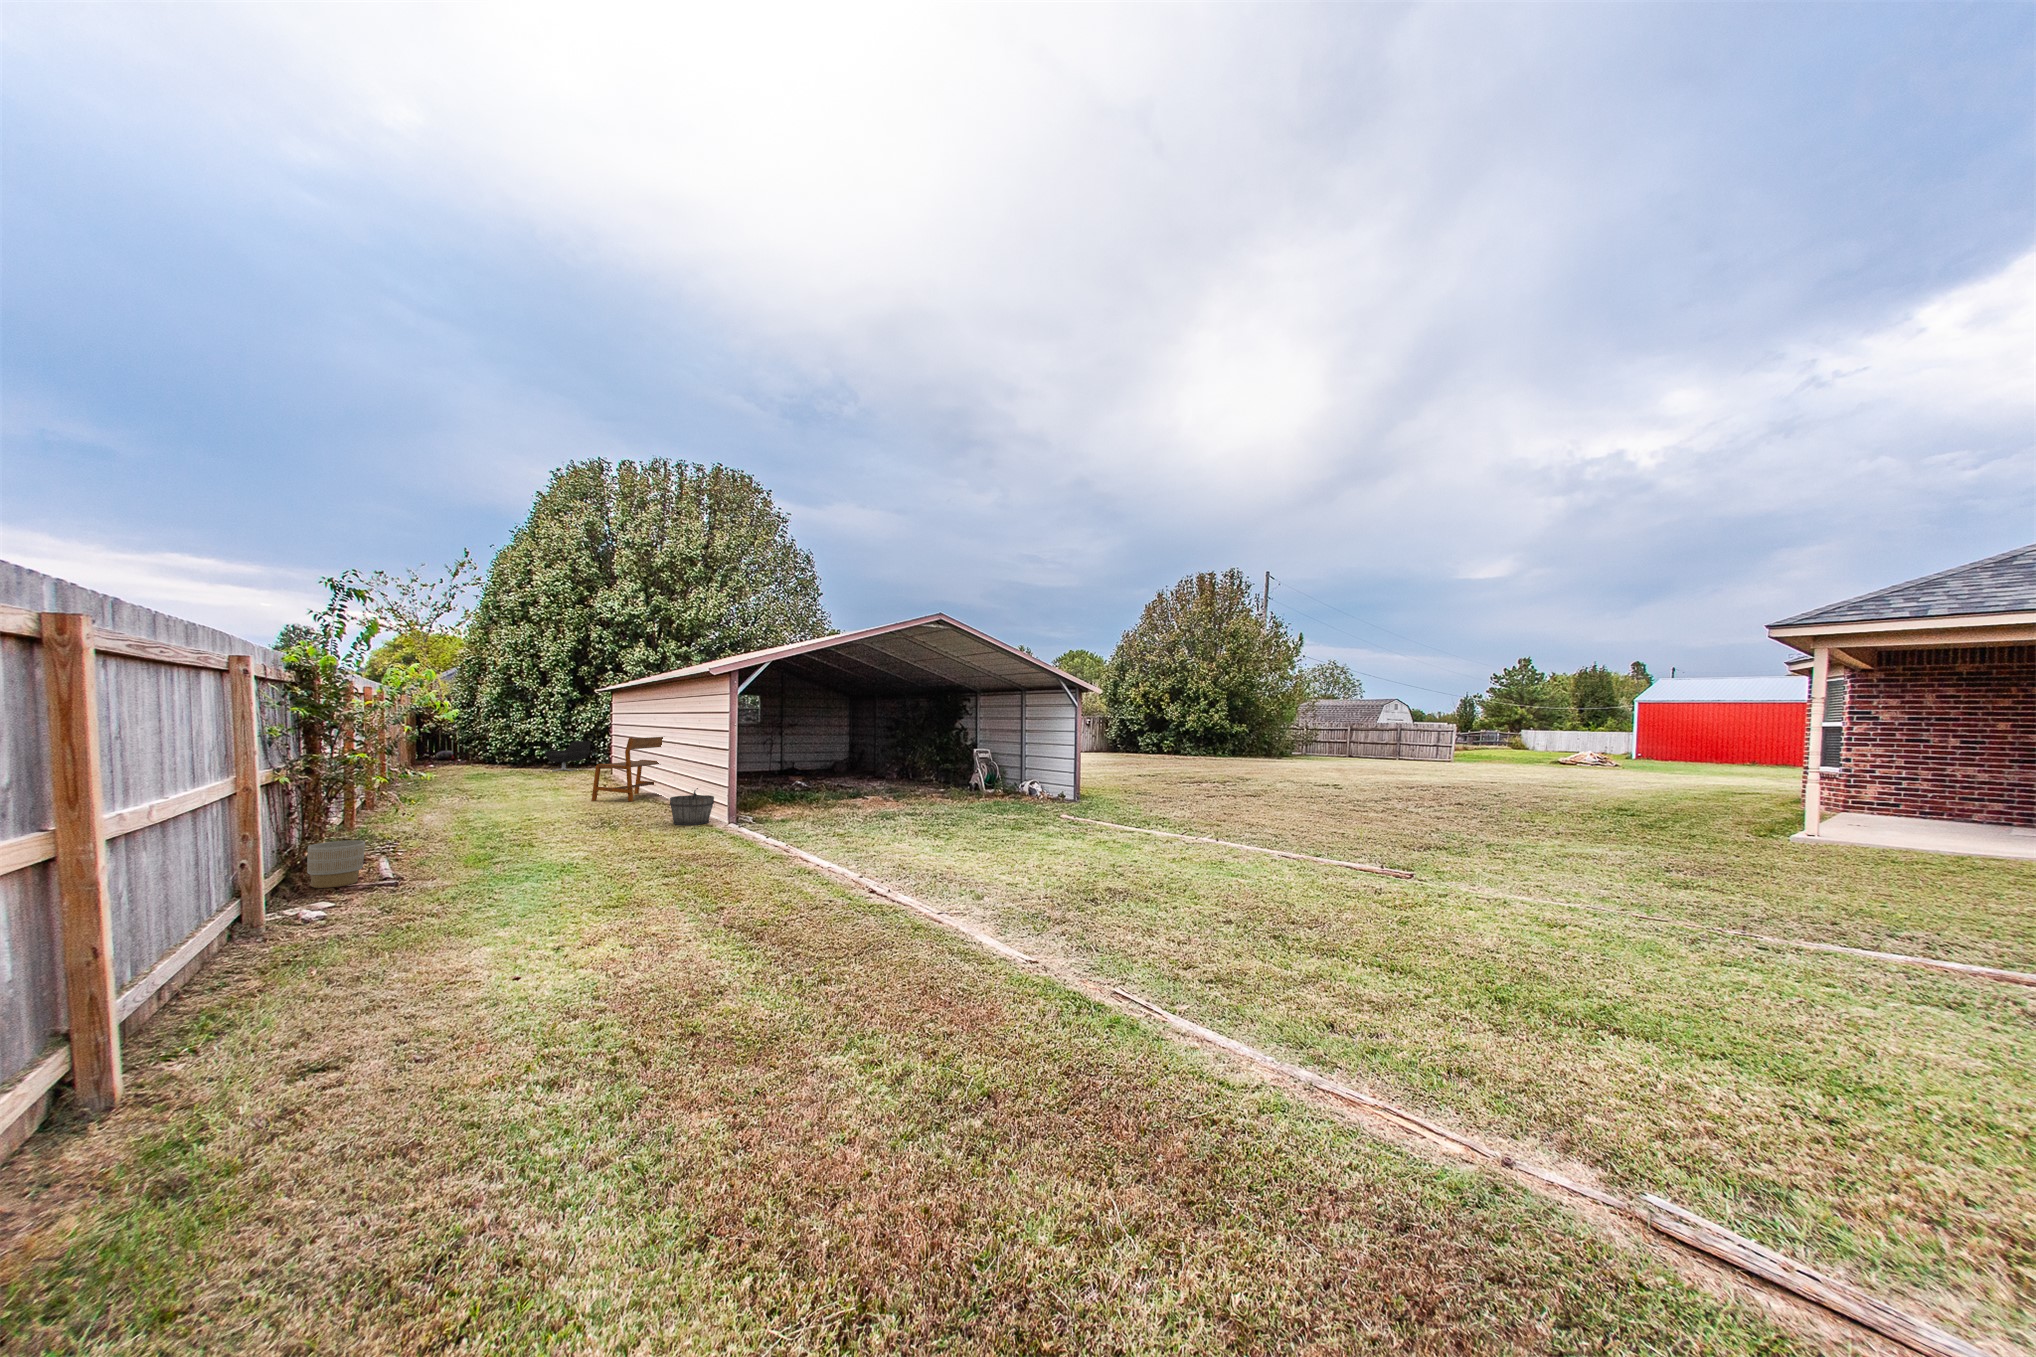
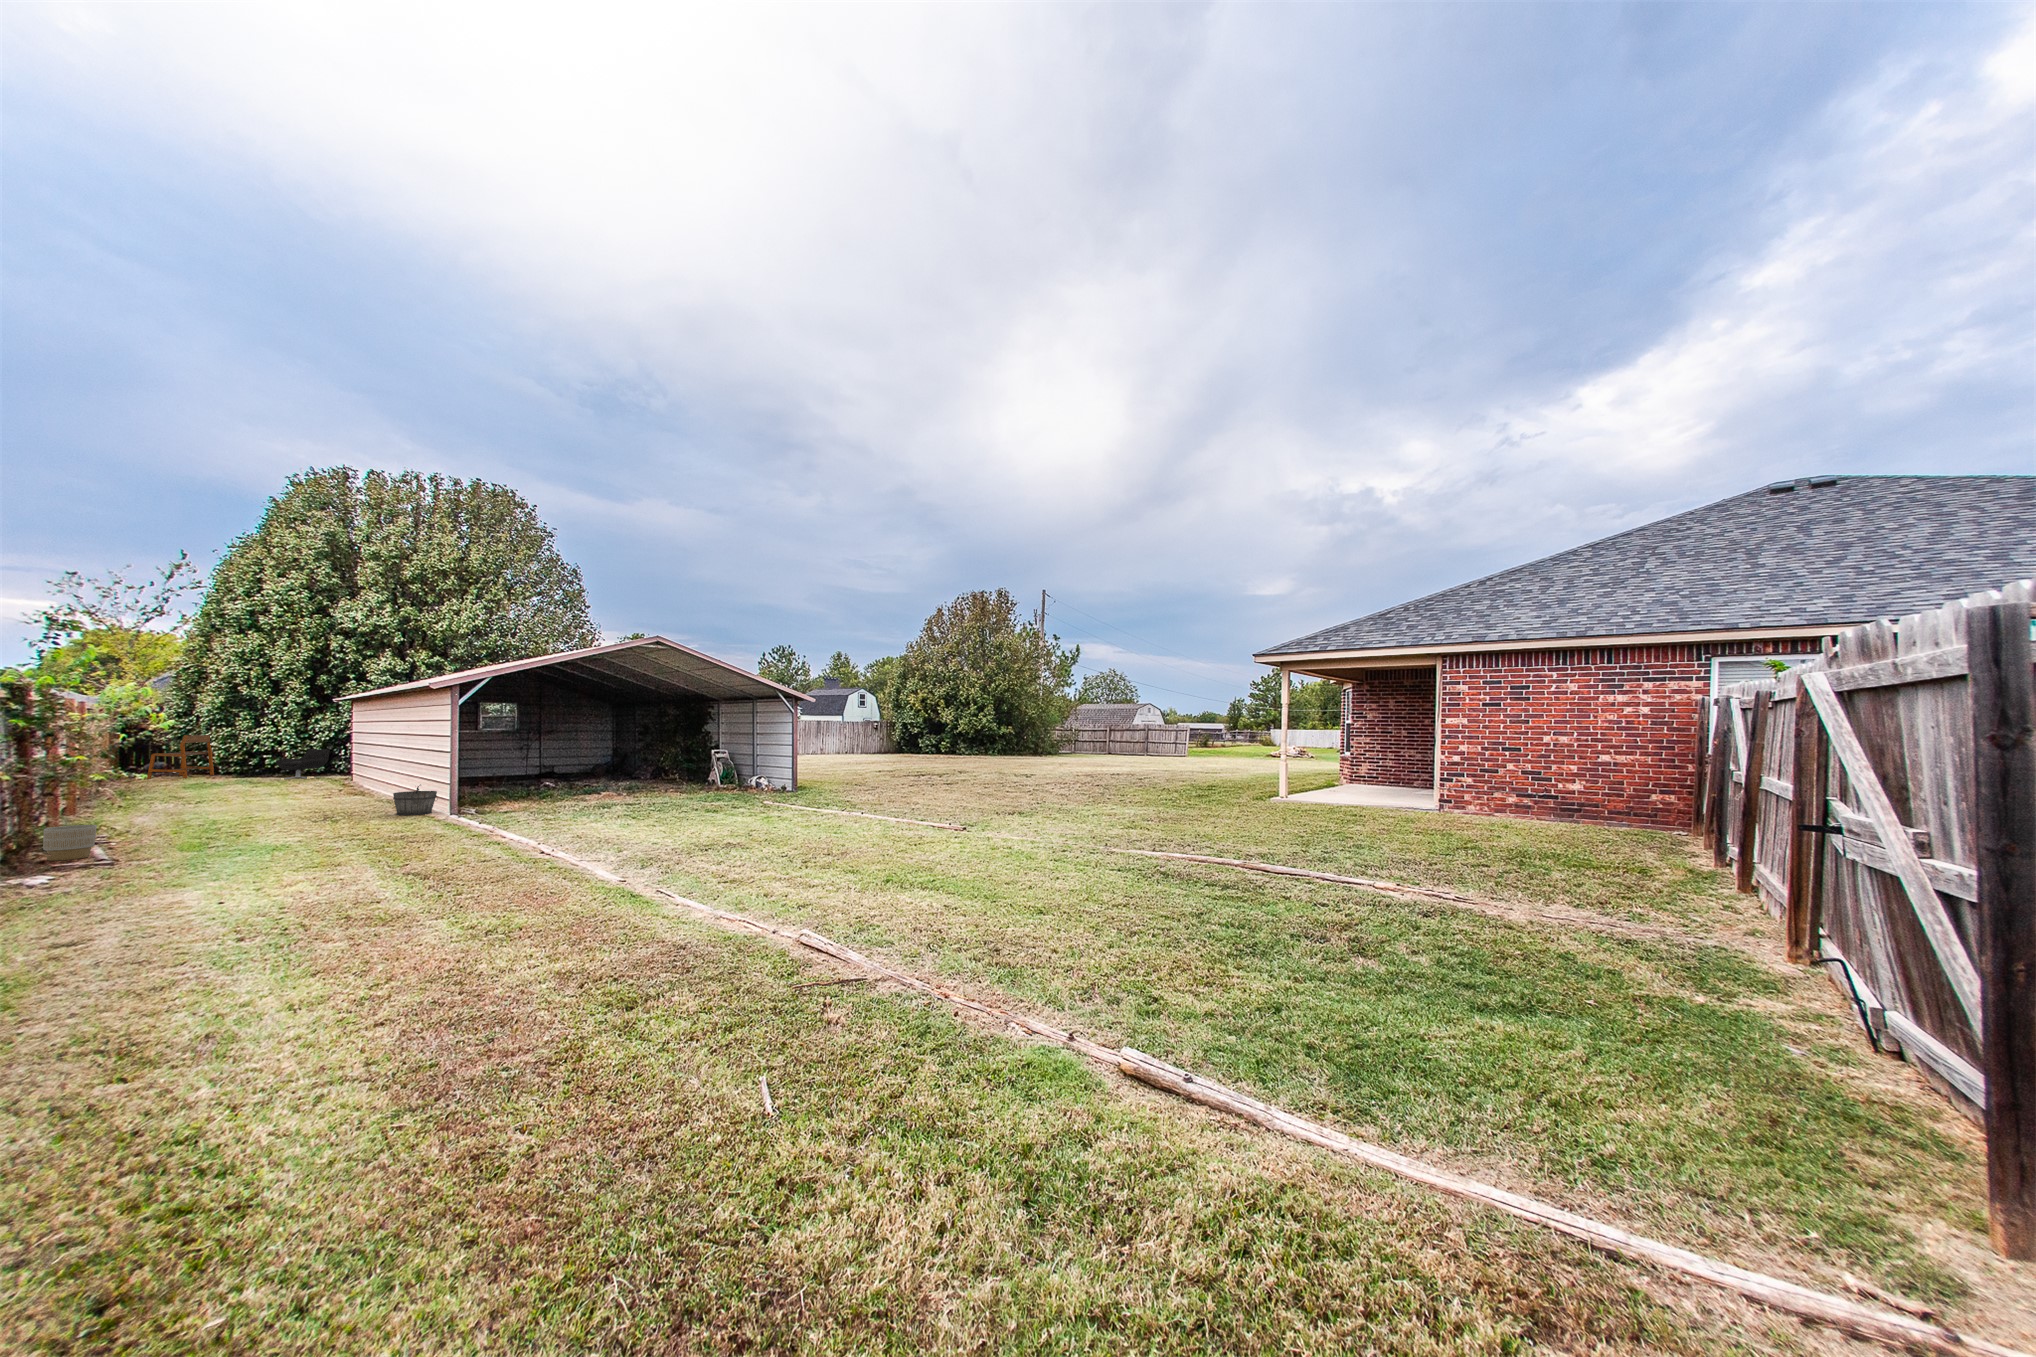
bench: present [592,737,663,802] -> present [147,735,214,779]

